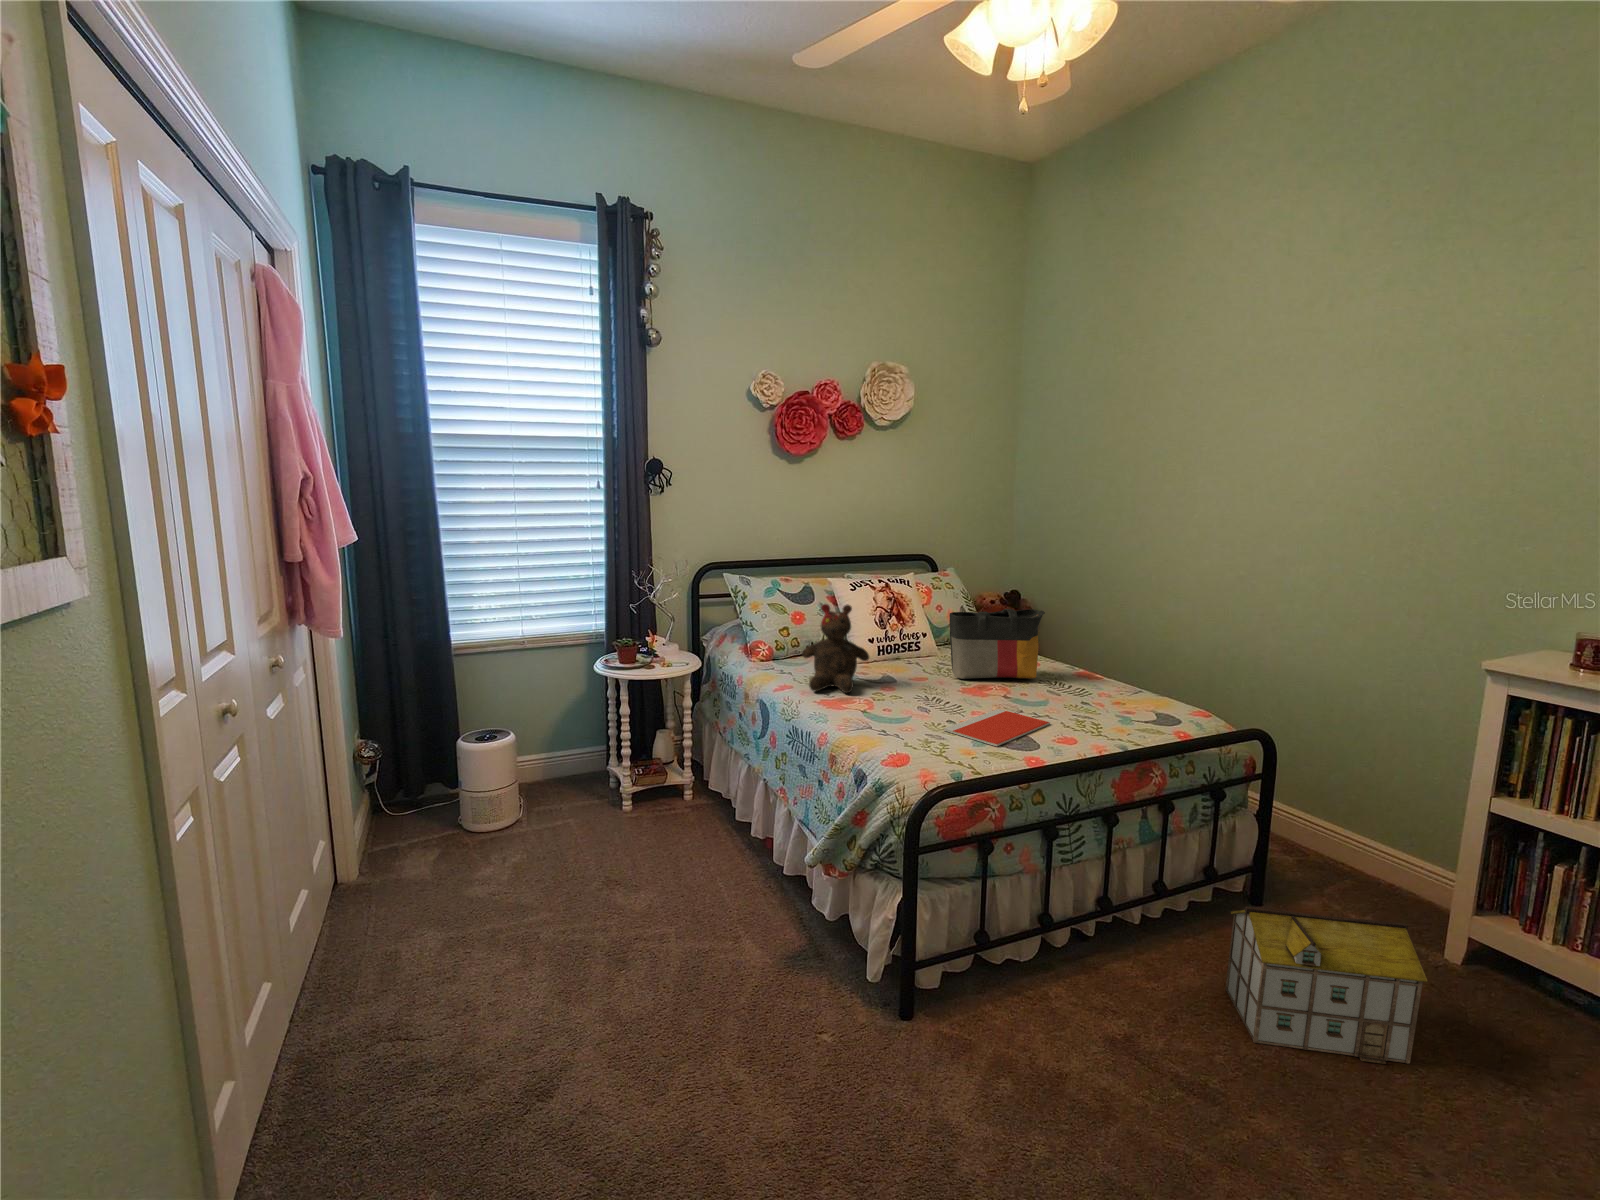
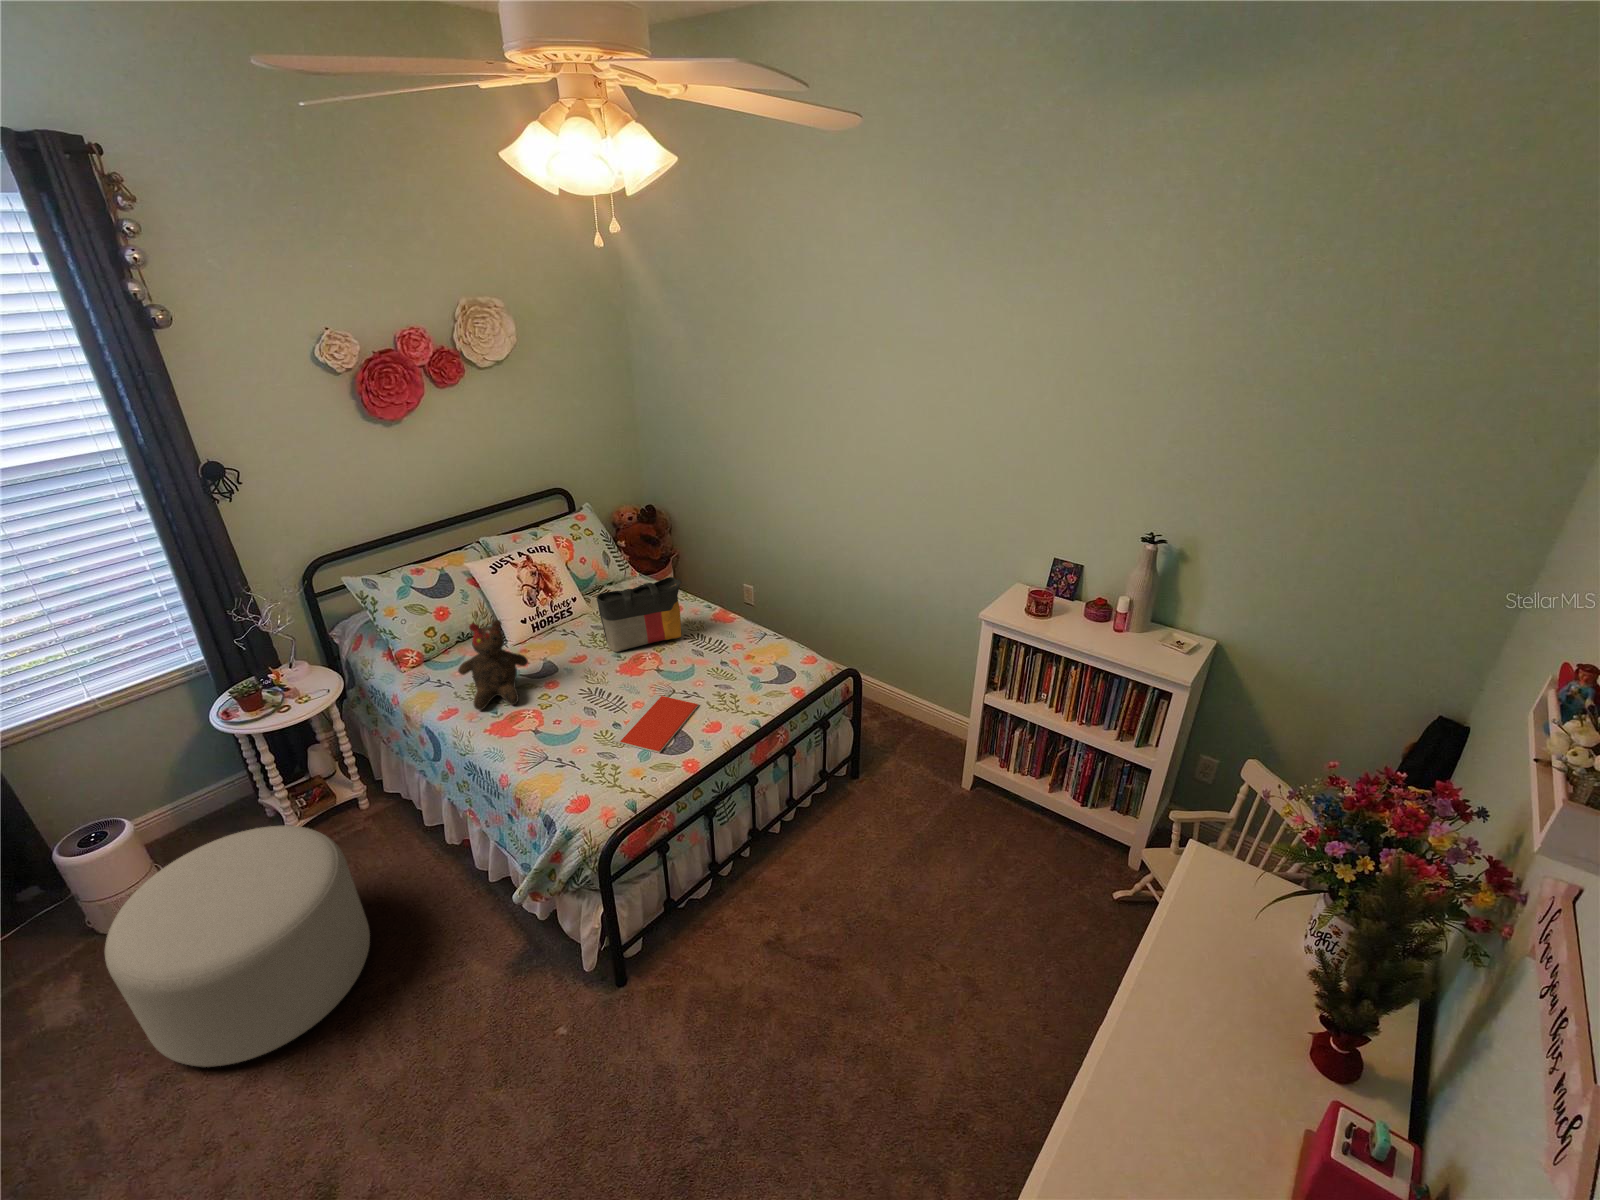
ottoman: none [455,747,662,949] -> present [105,826,370,1067]
toy house: present [1225,906,1427,1064] -> none [837,806,947,908]

